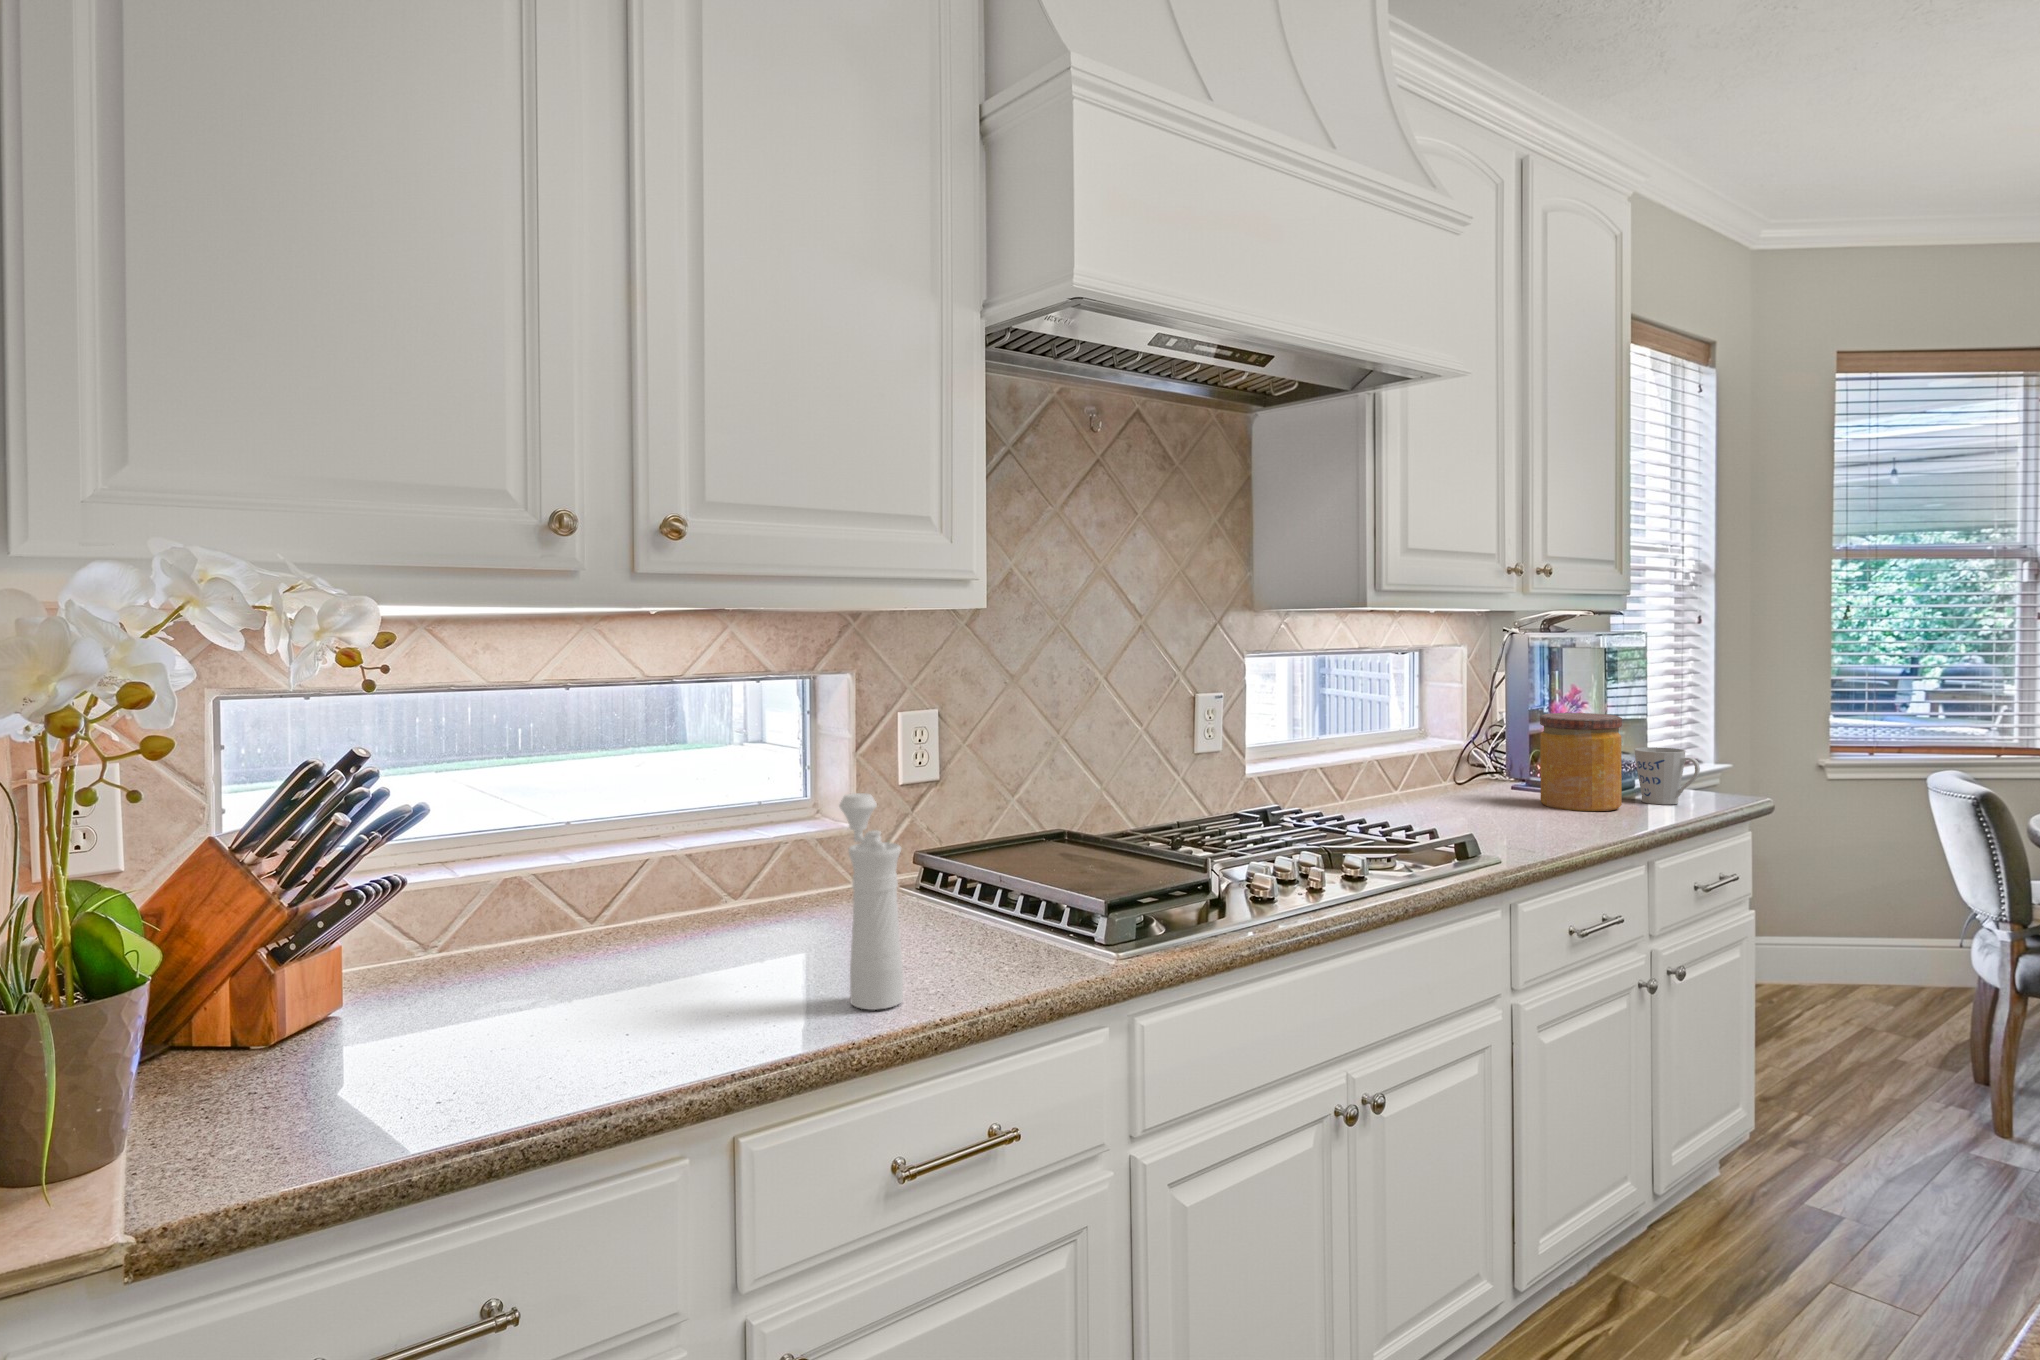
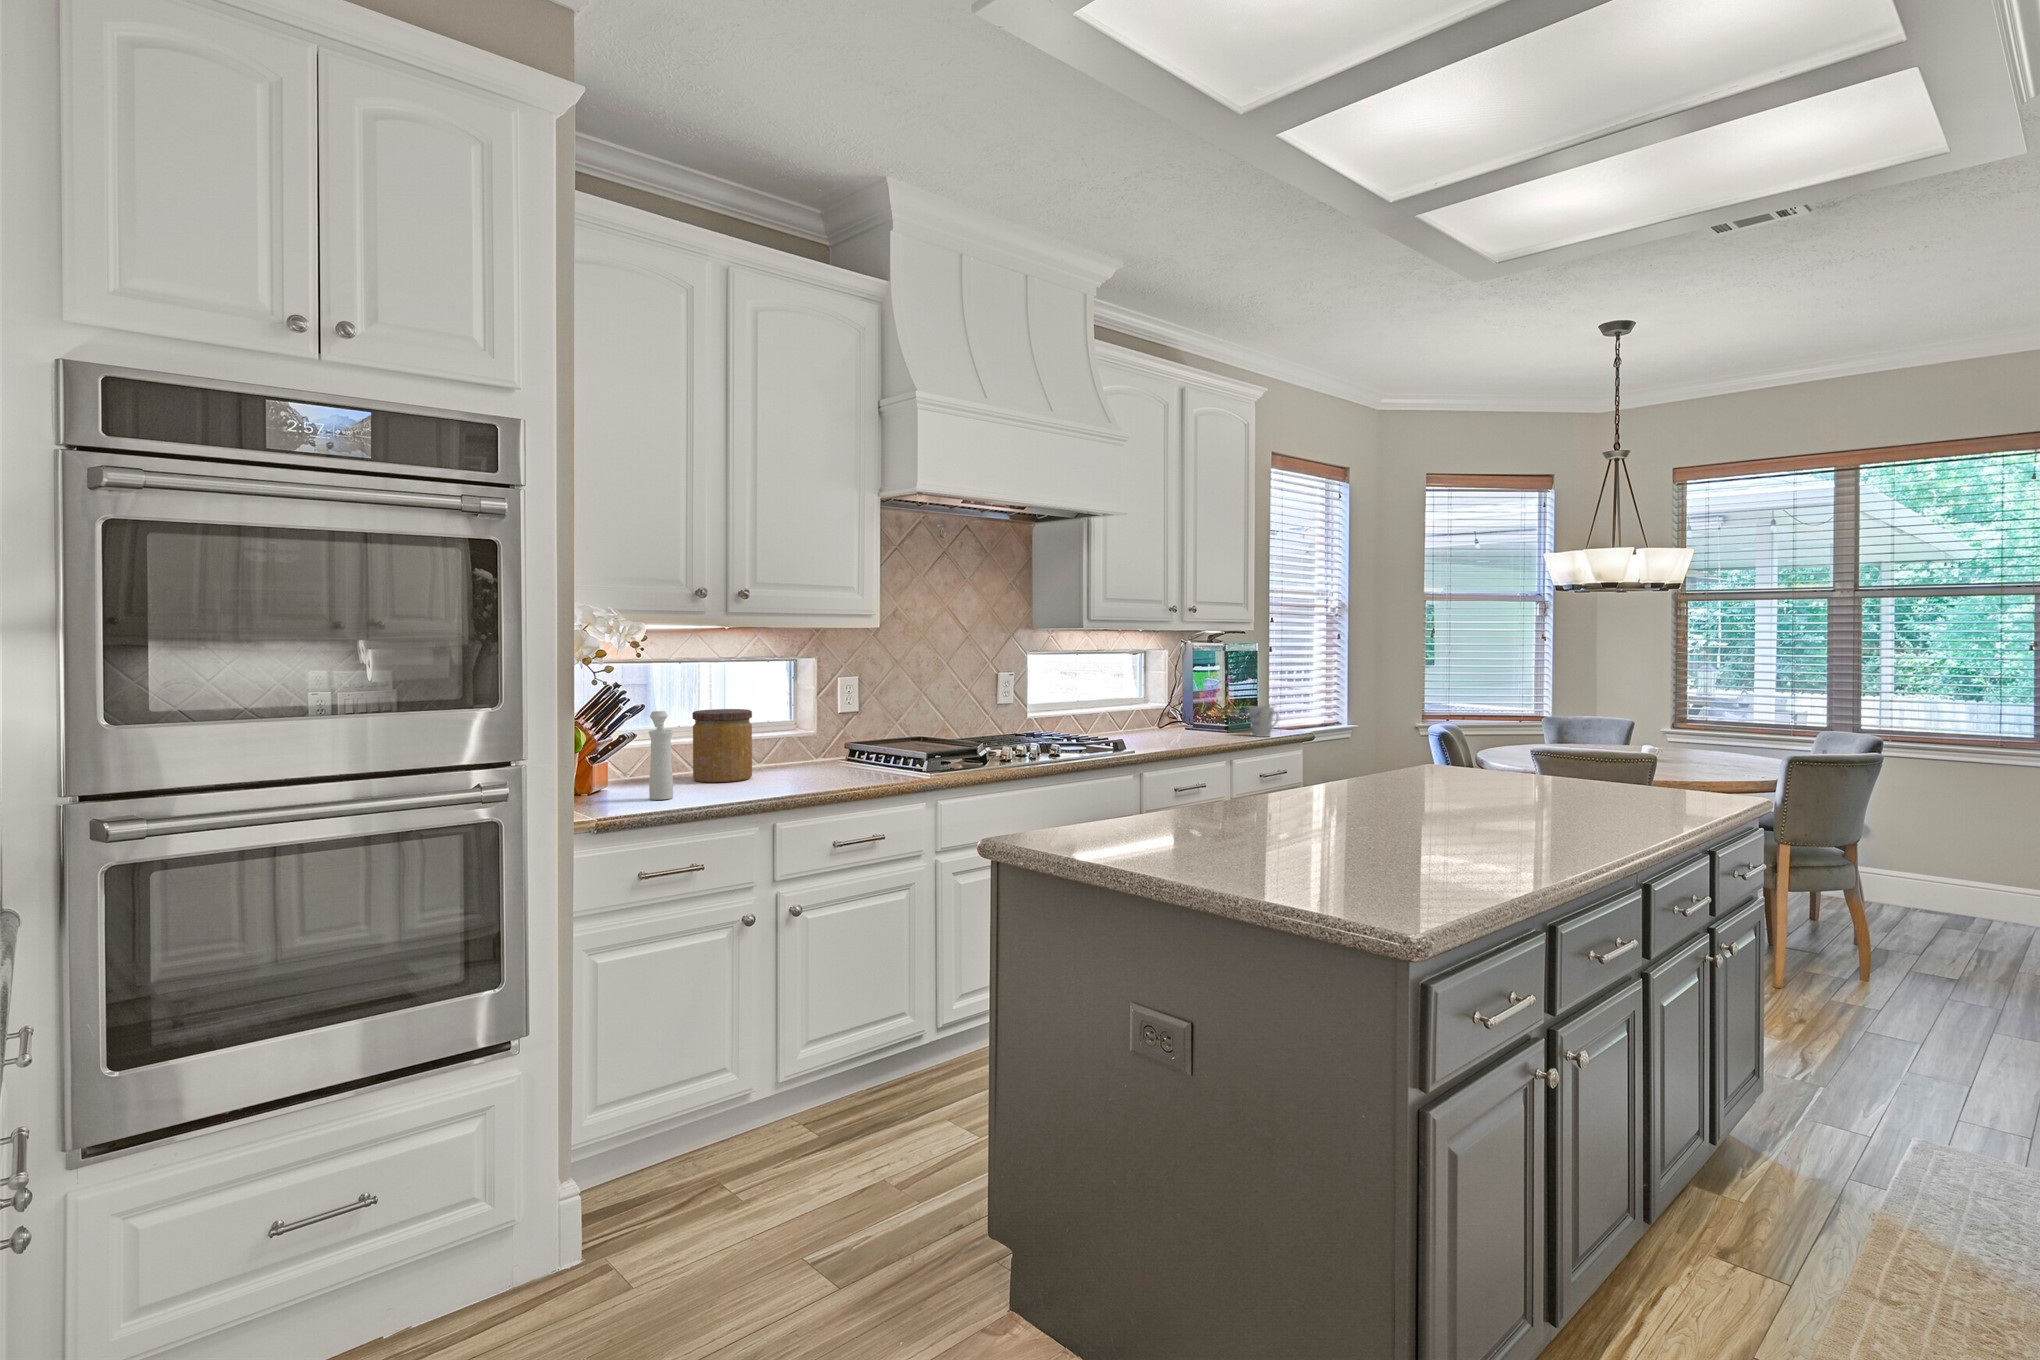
jar: present [1540,713,1622,811] -> present [692,709,752,782]
pepper mill: present [839,793,903,1010] -> present [649,711,673,800]

